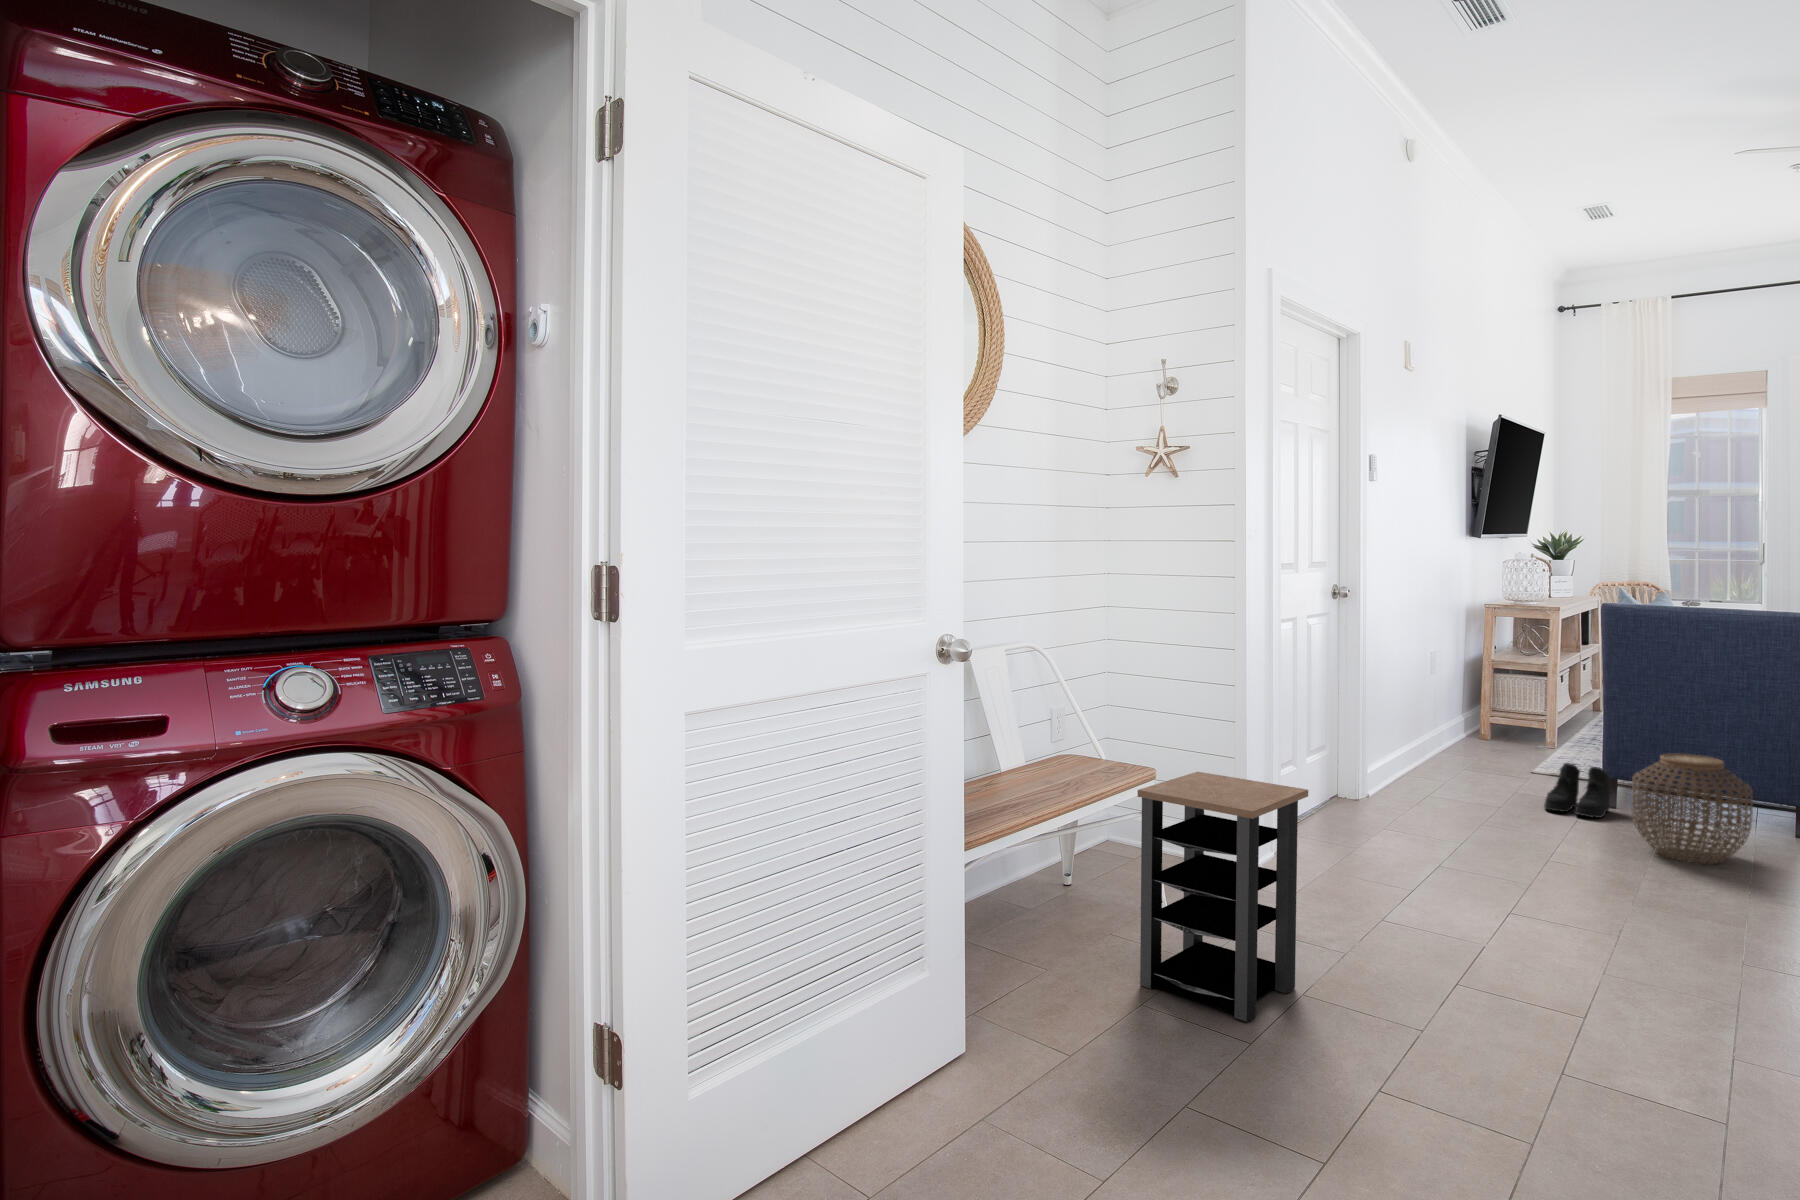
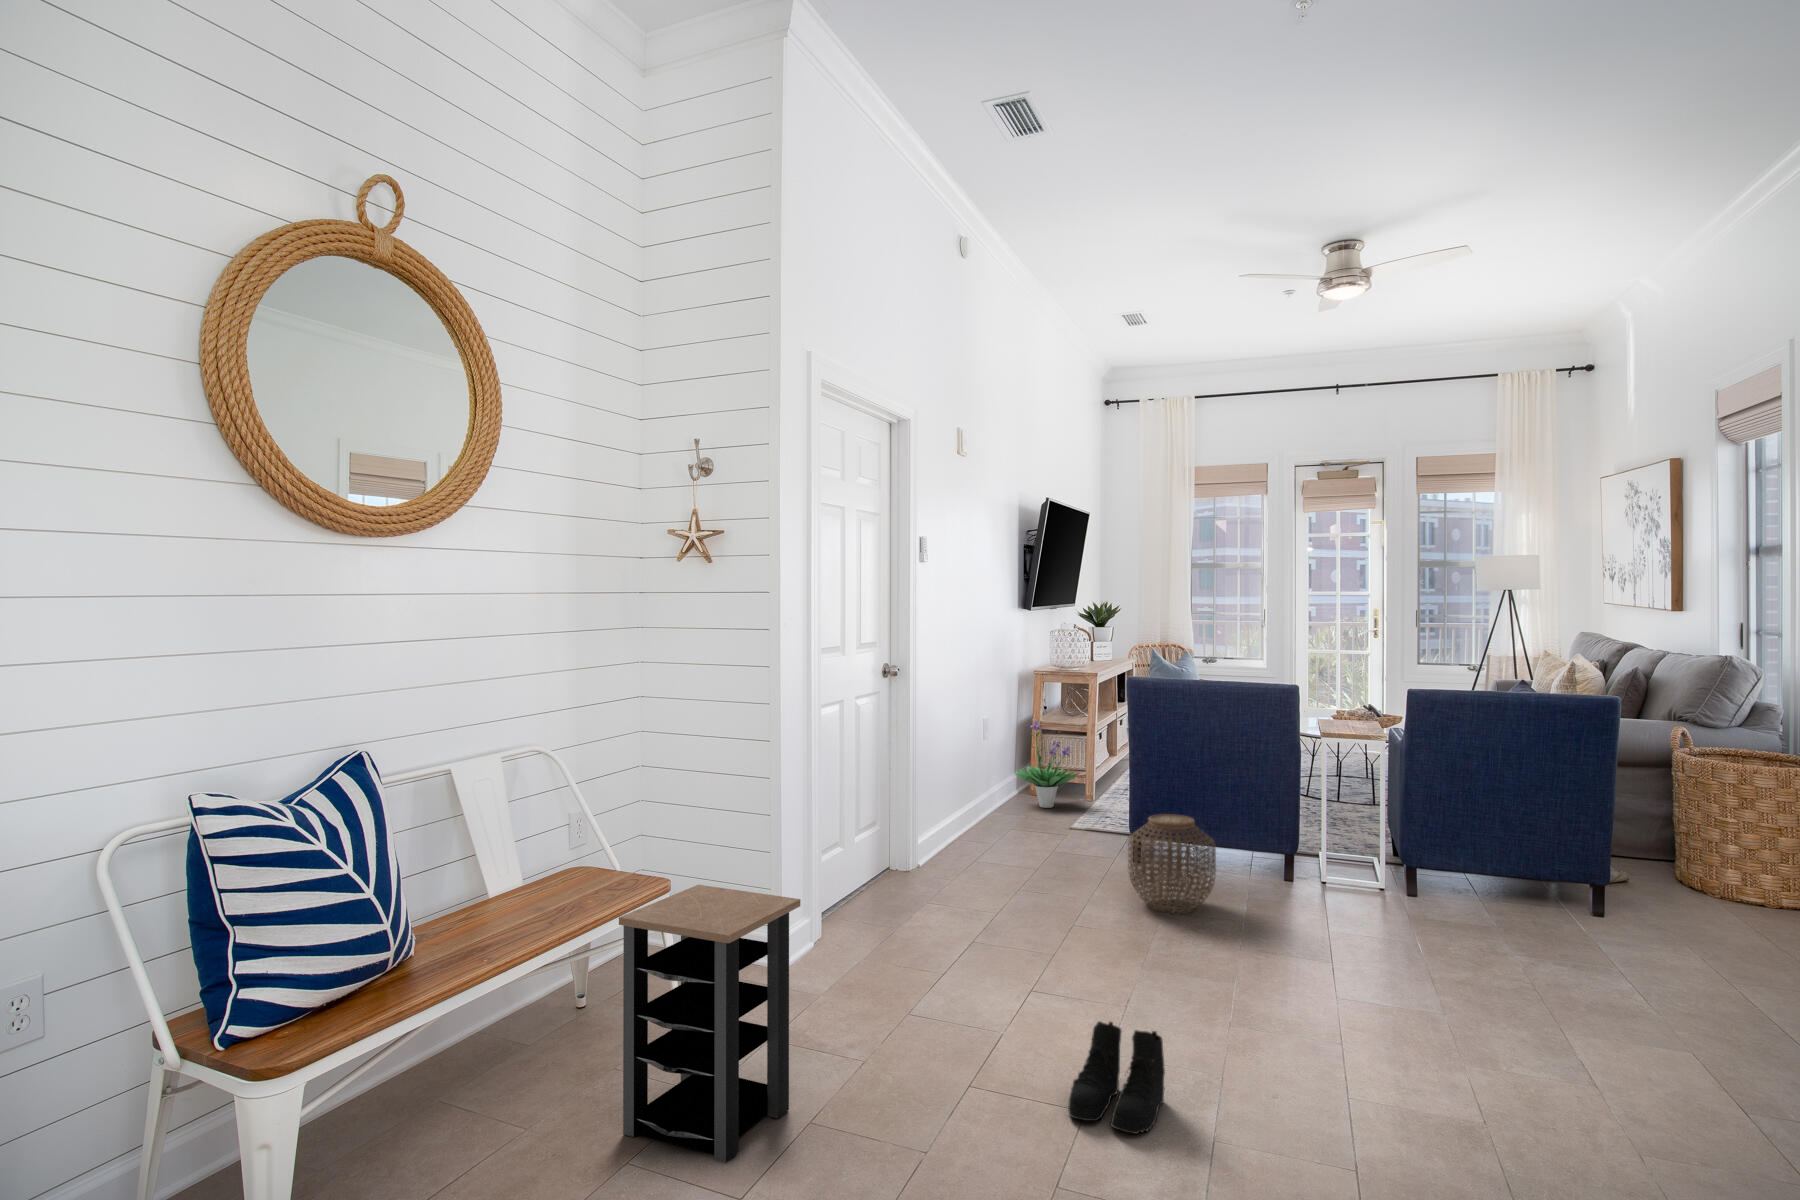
potted plant: none [1462,655,1542,750] -> present [1016,719,1079,808]
boots: present [1544,763,1611,818] -> present [1068,1021,1165,1134]

